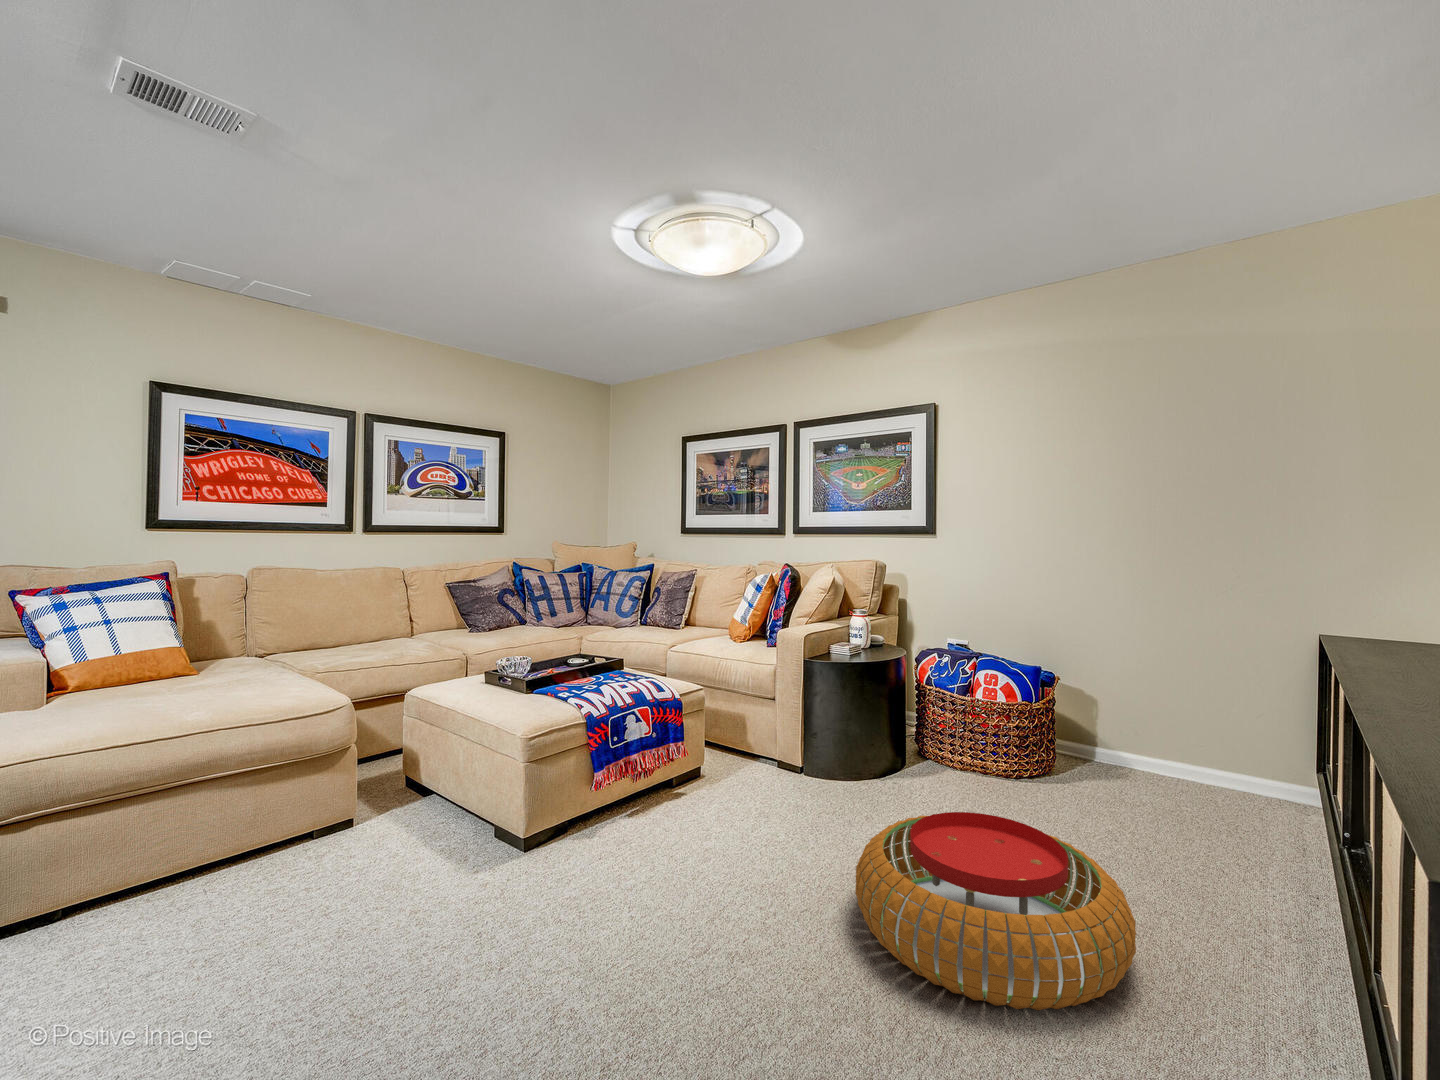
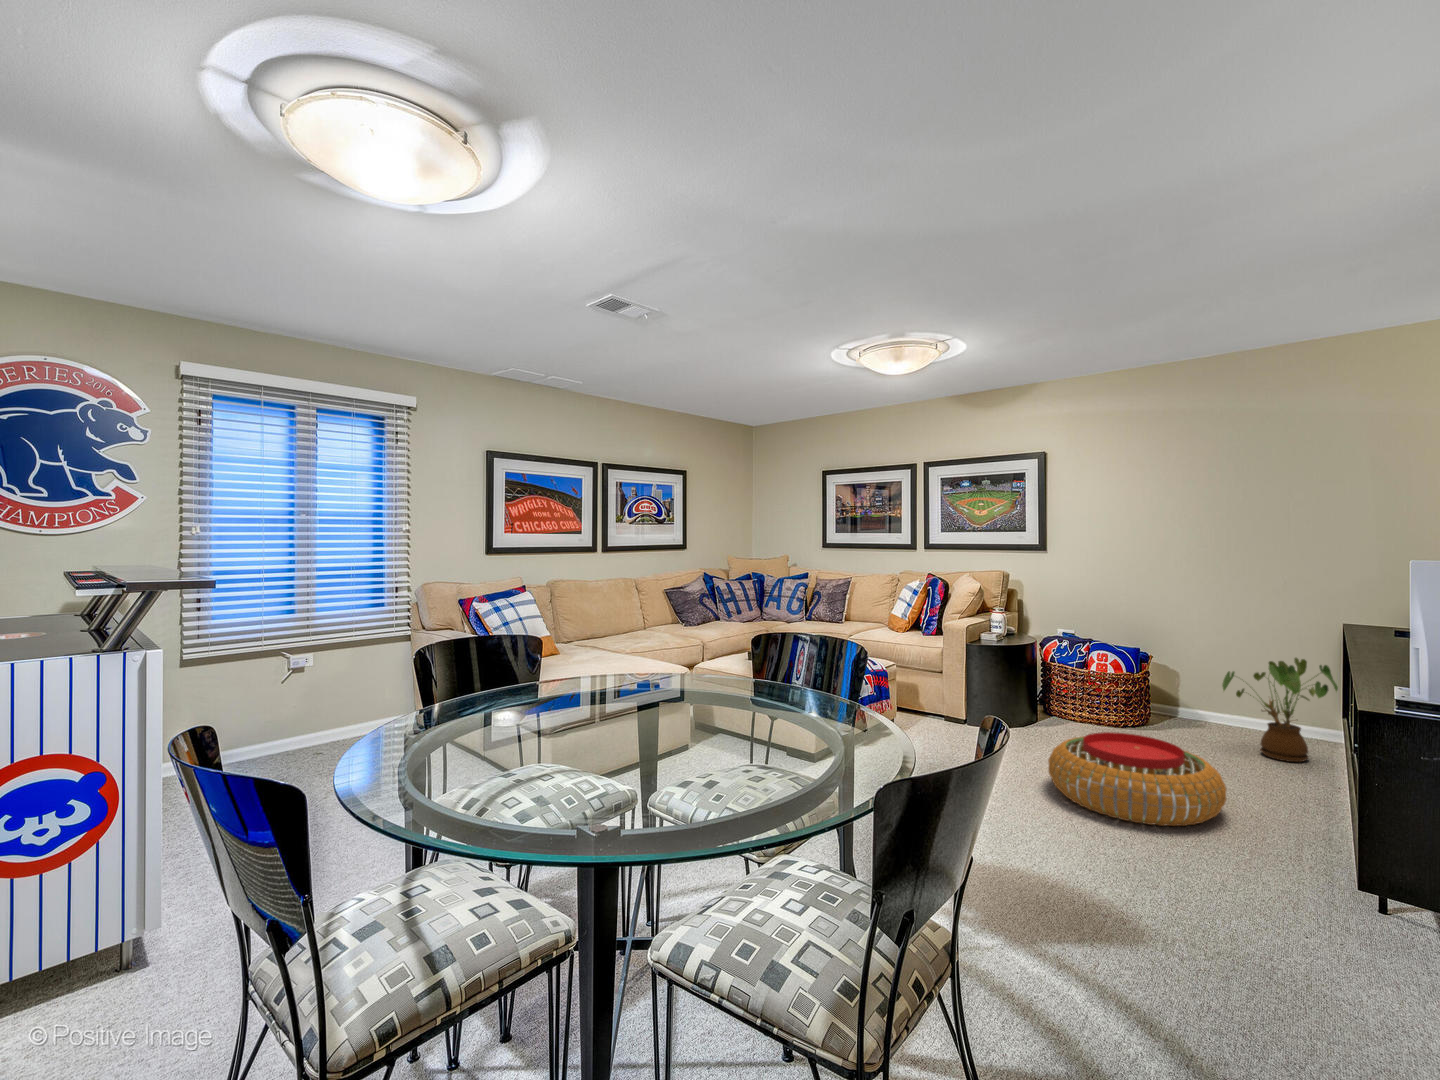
house plant: none [1149,686,1319,847] -> present [1222,658,1338,762]

